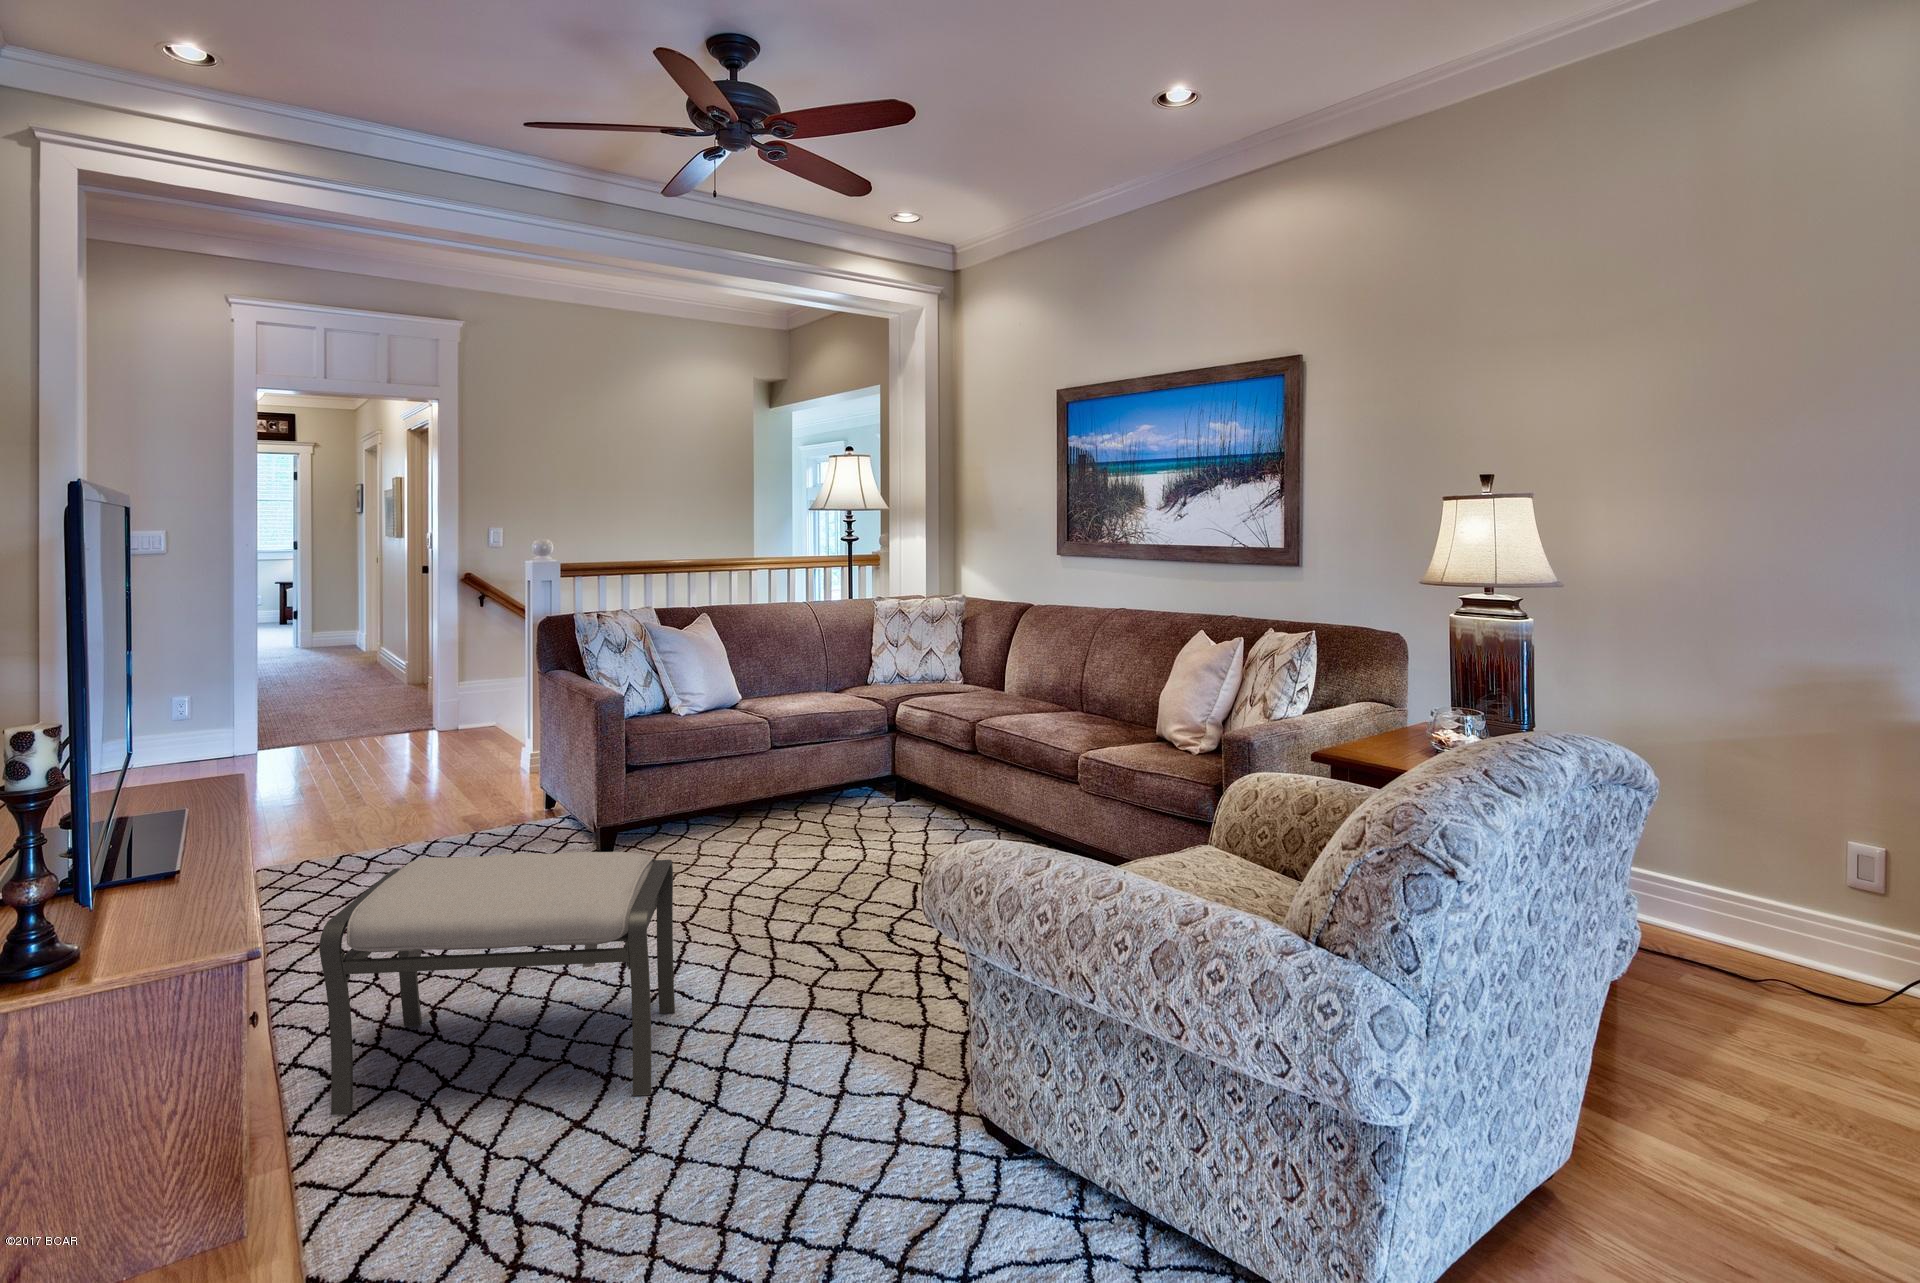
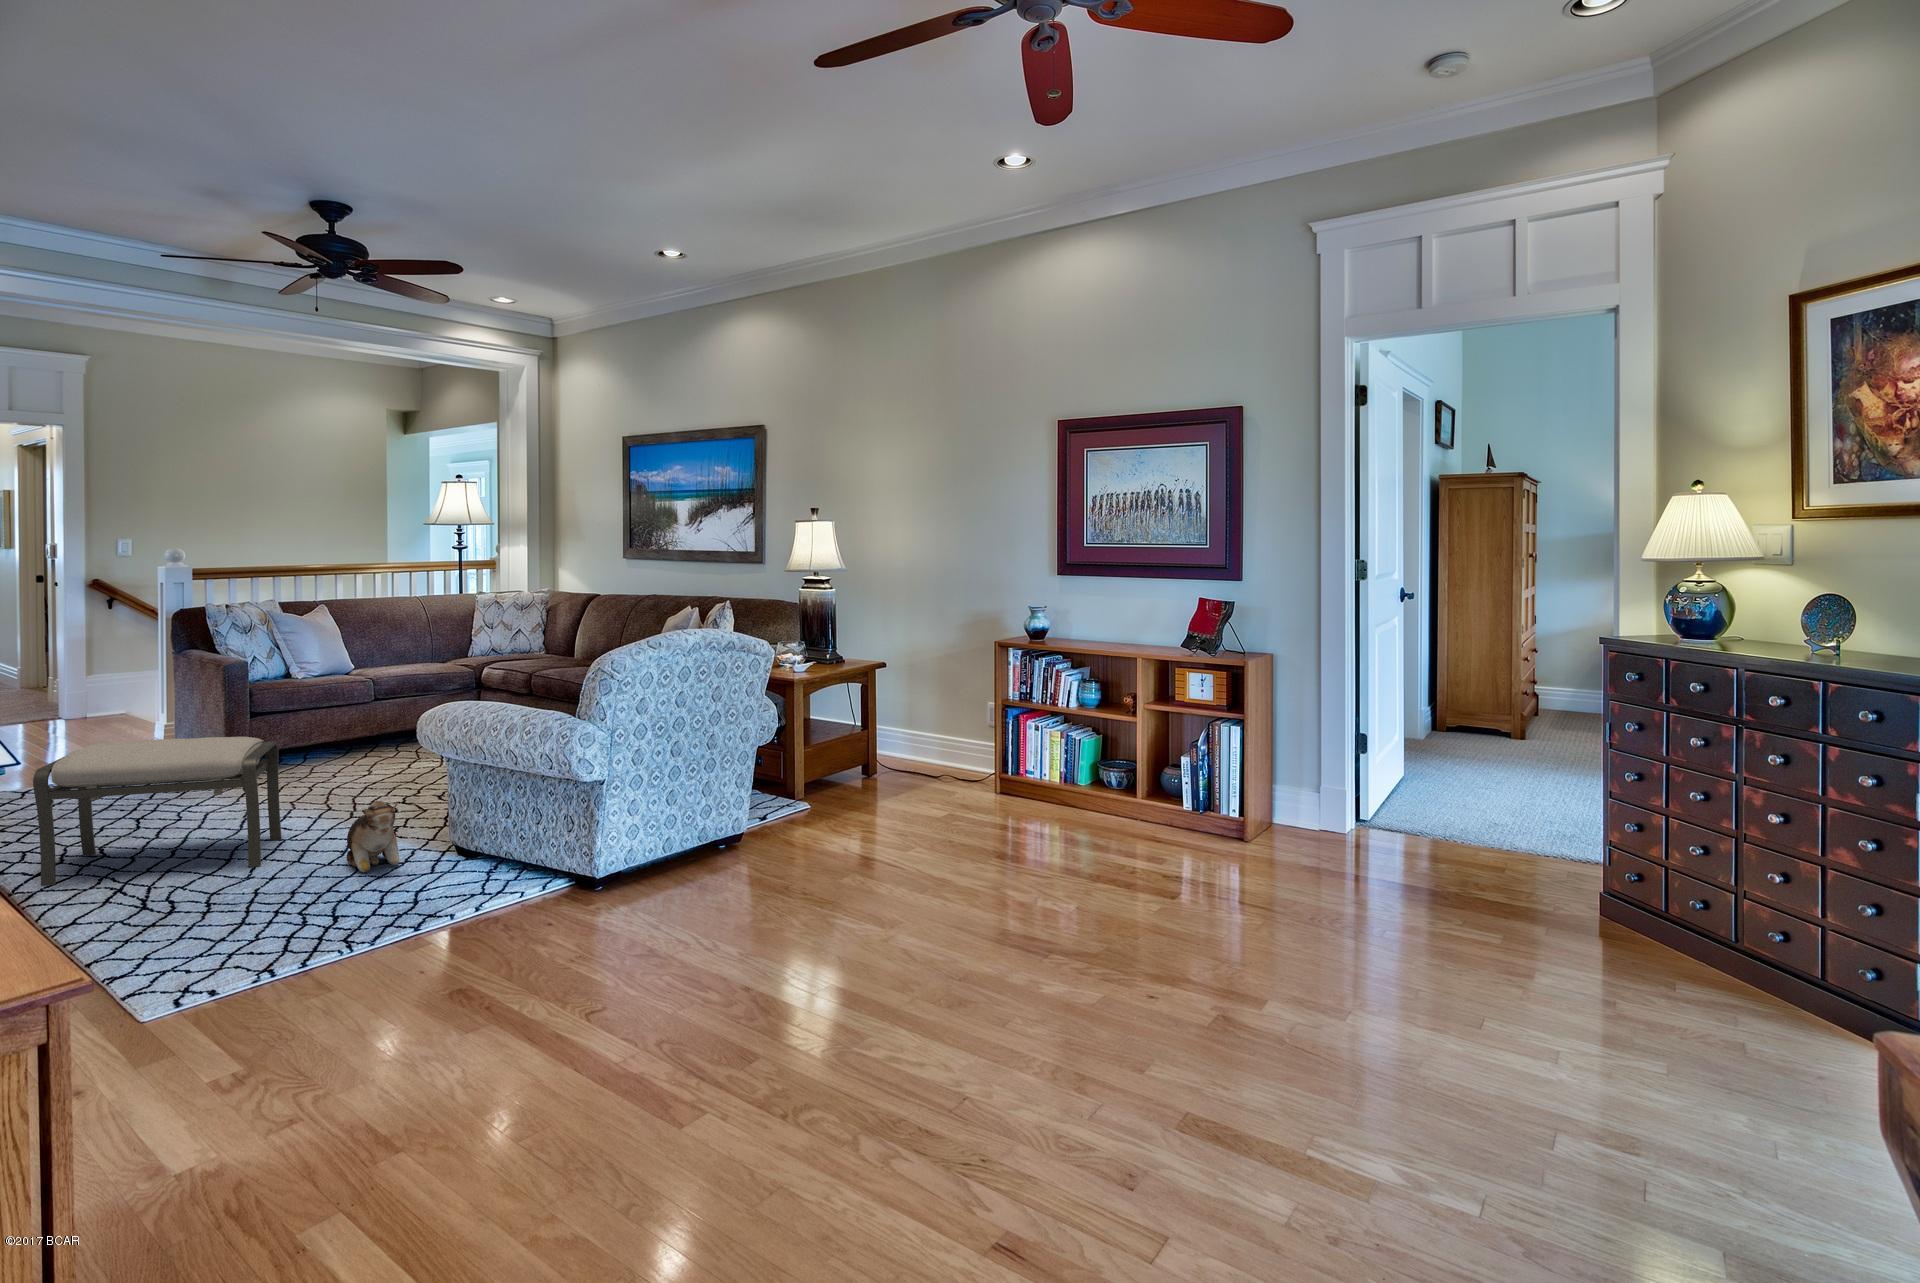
plush toy: none [786,1017,885,1144] -> present [346,801,399,872]

